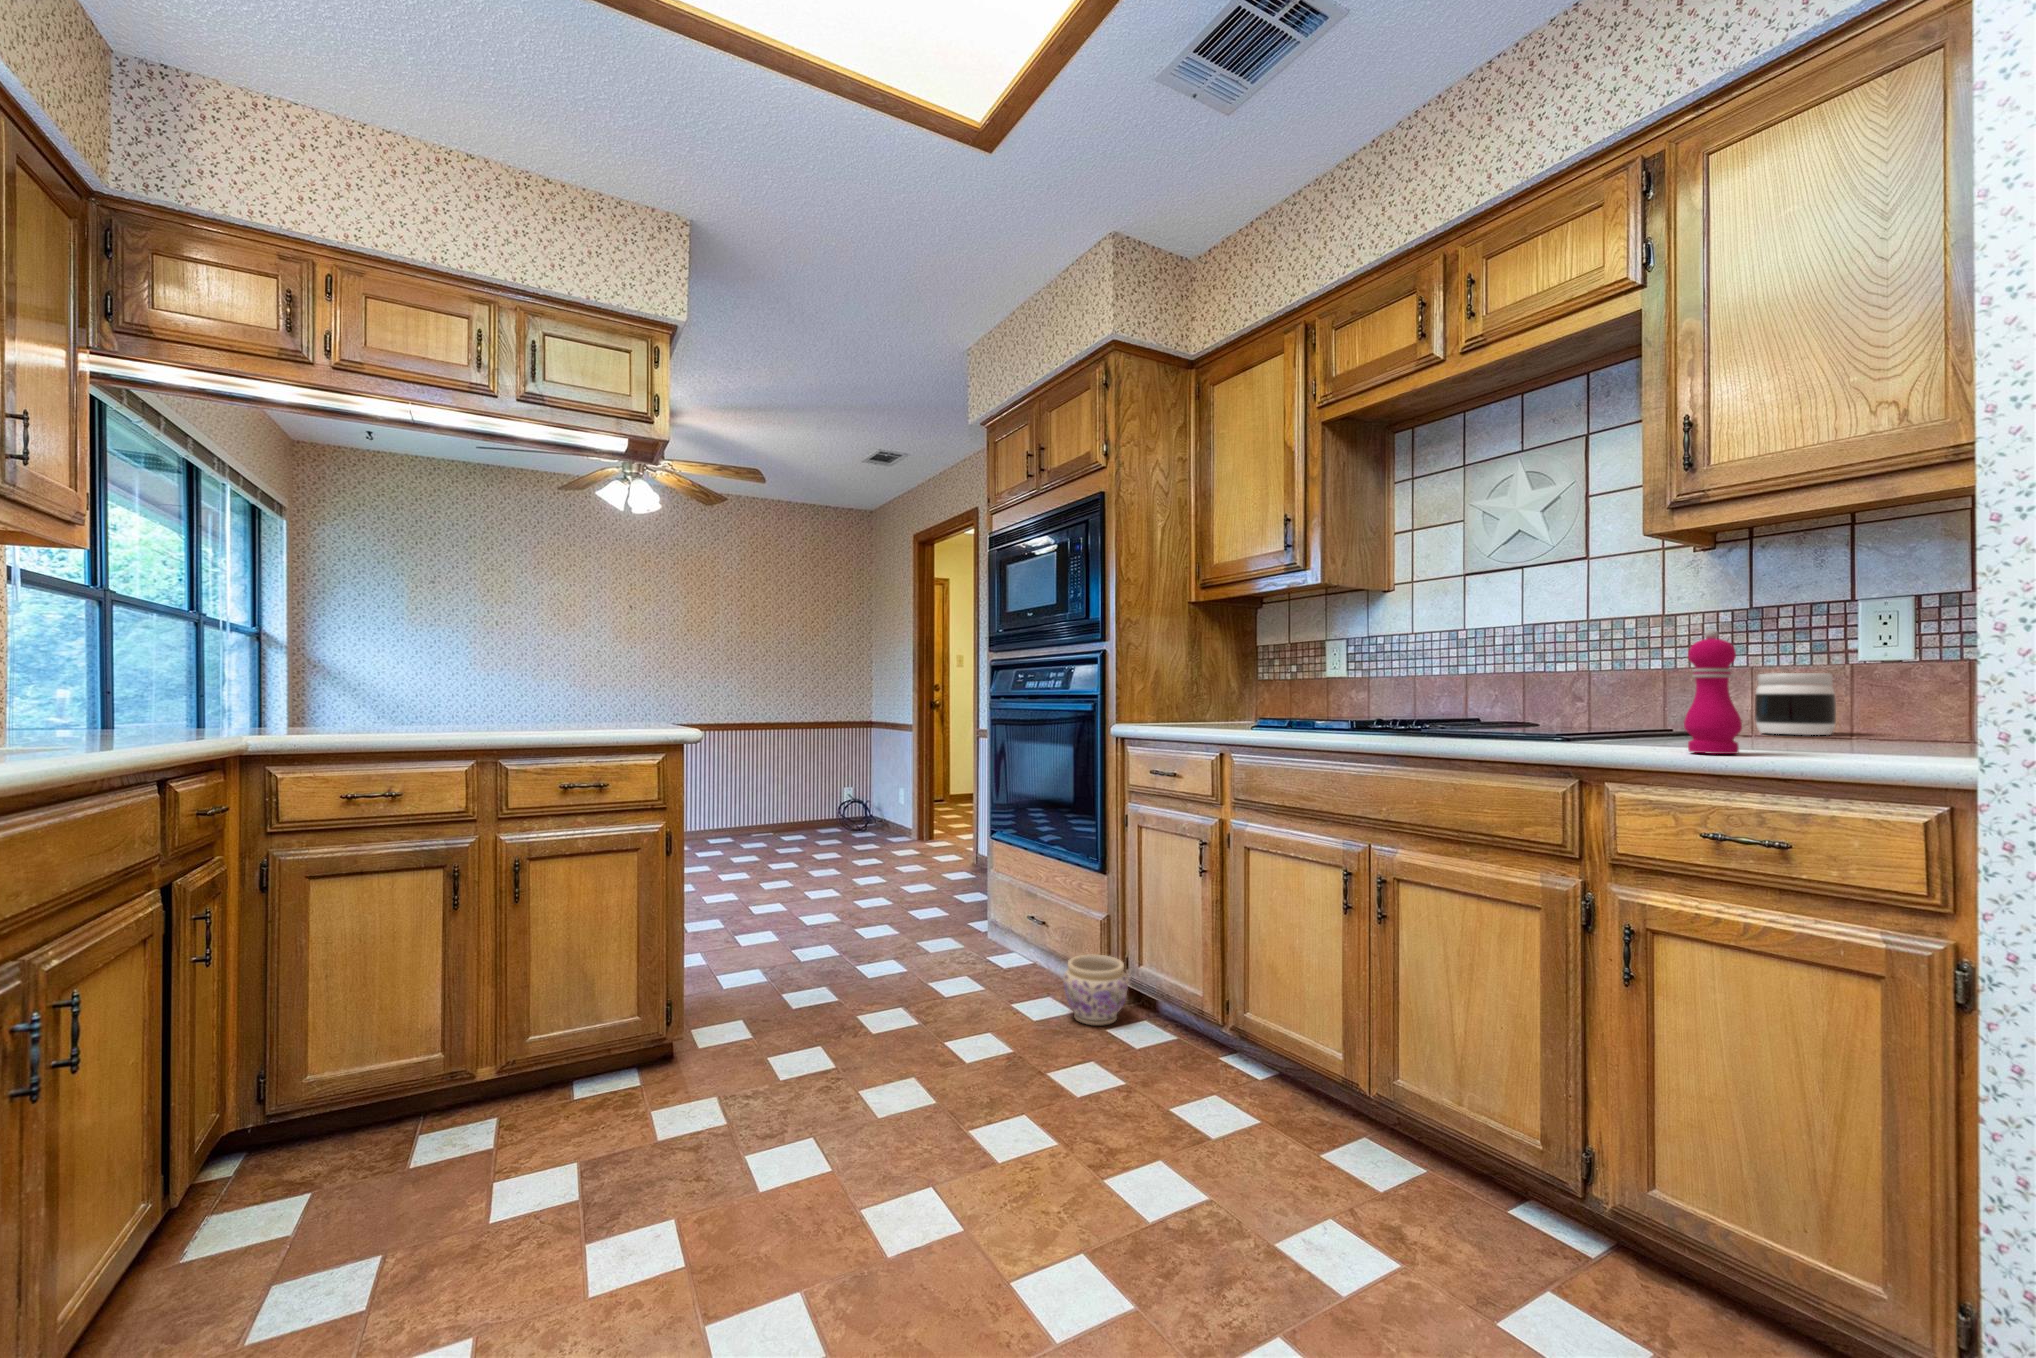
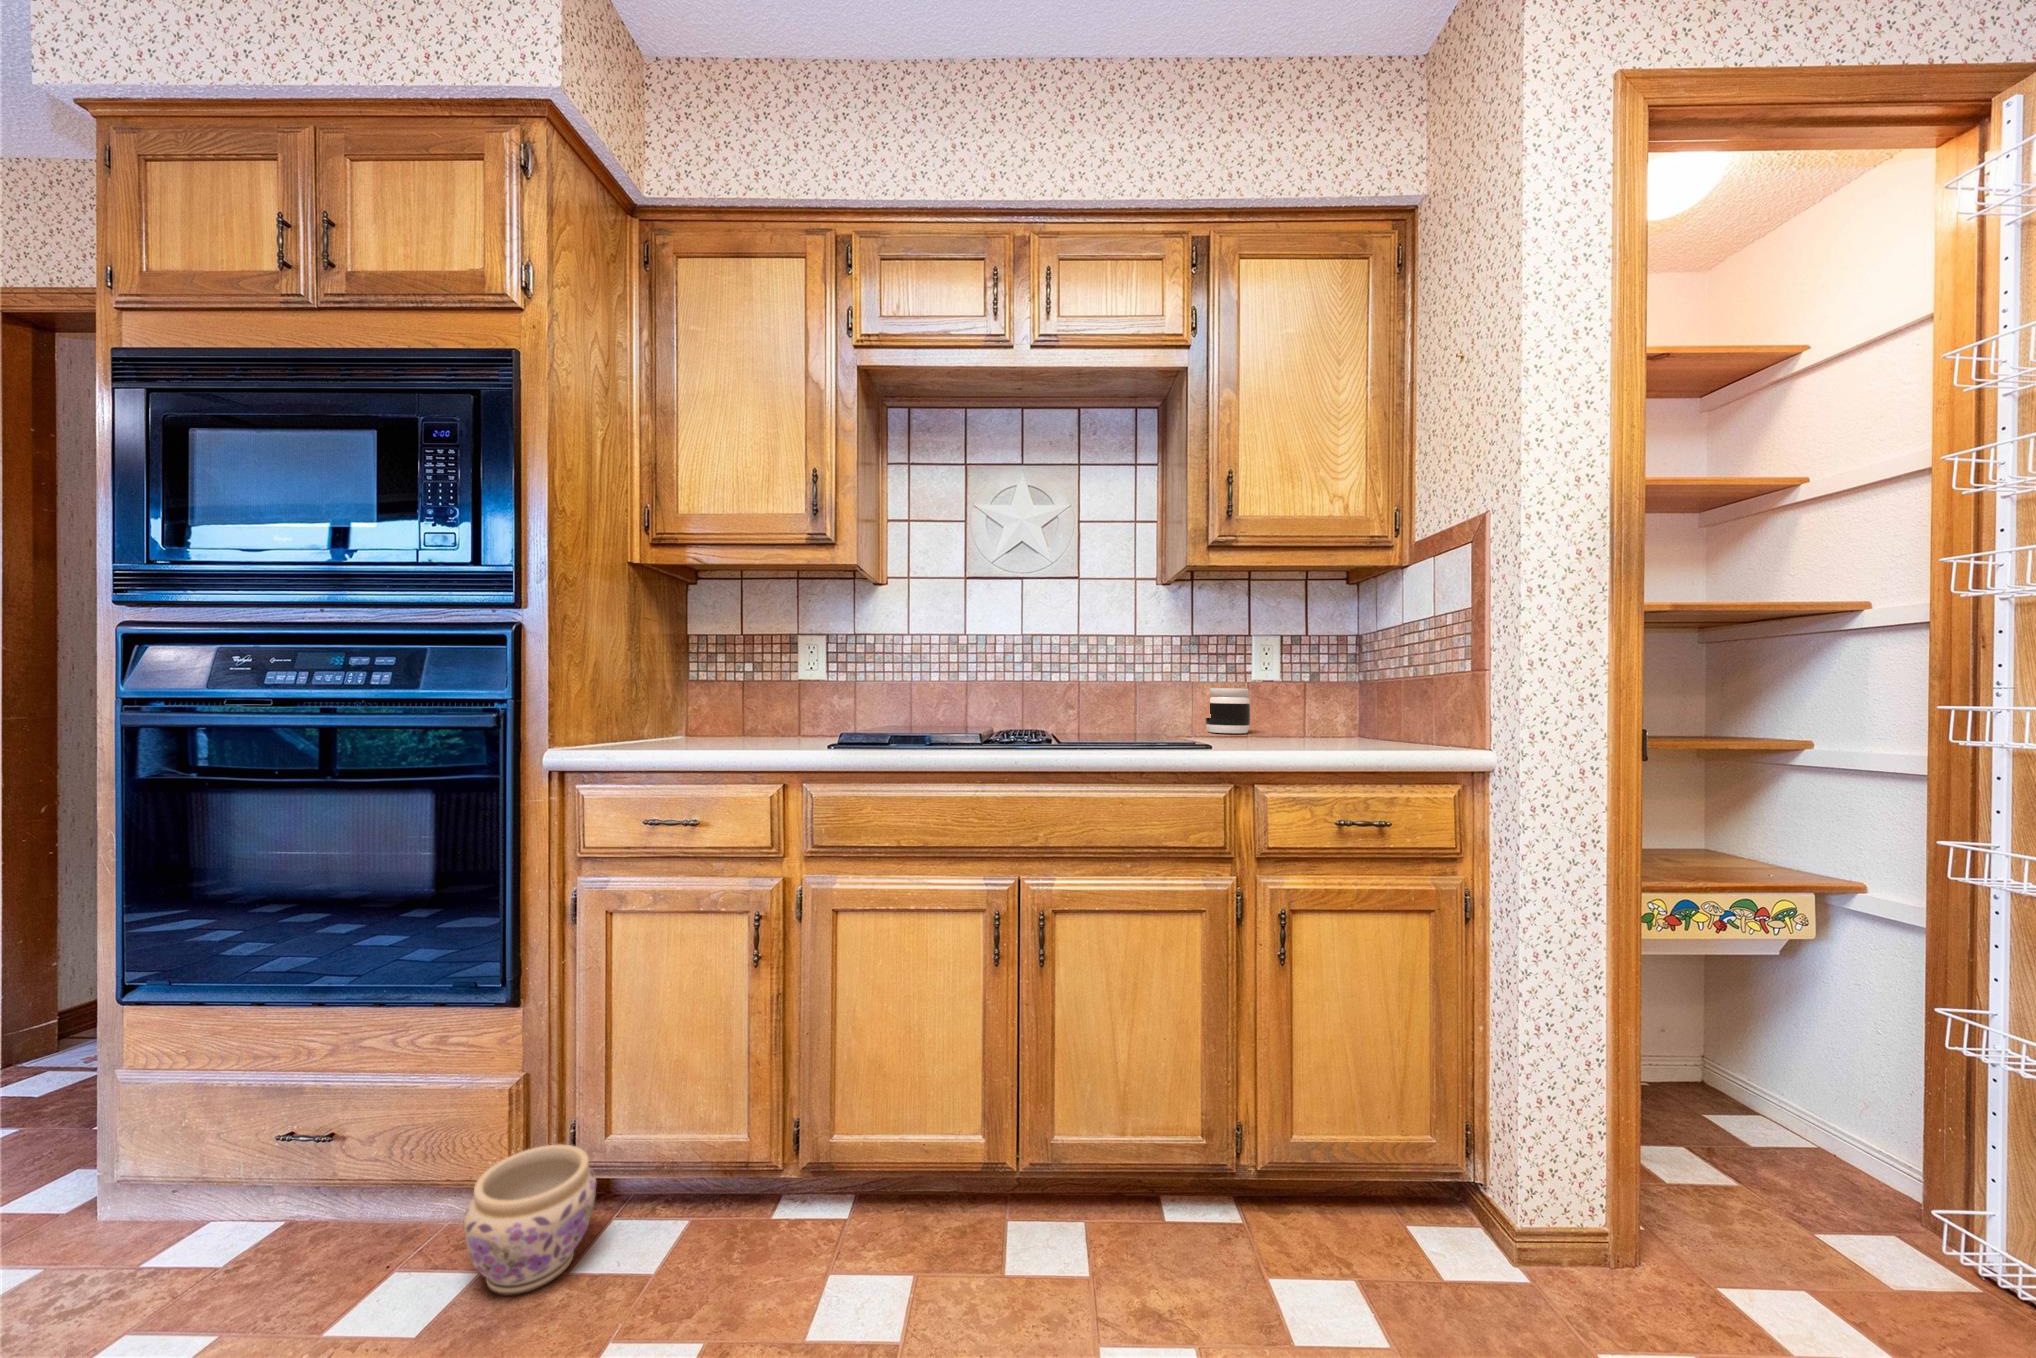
pepper mill: present [1684,629,1742,754] -> none [1321,660,1359,759]

